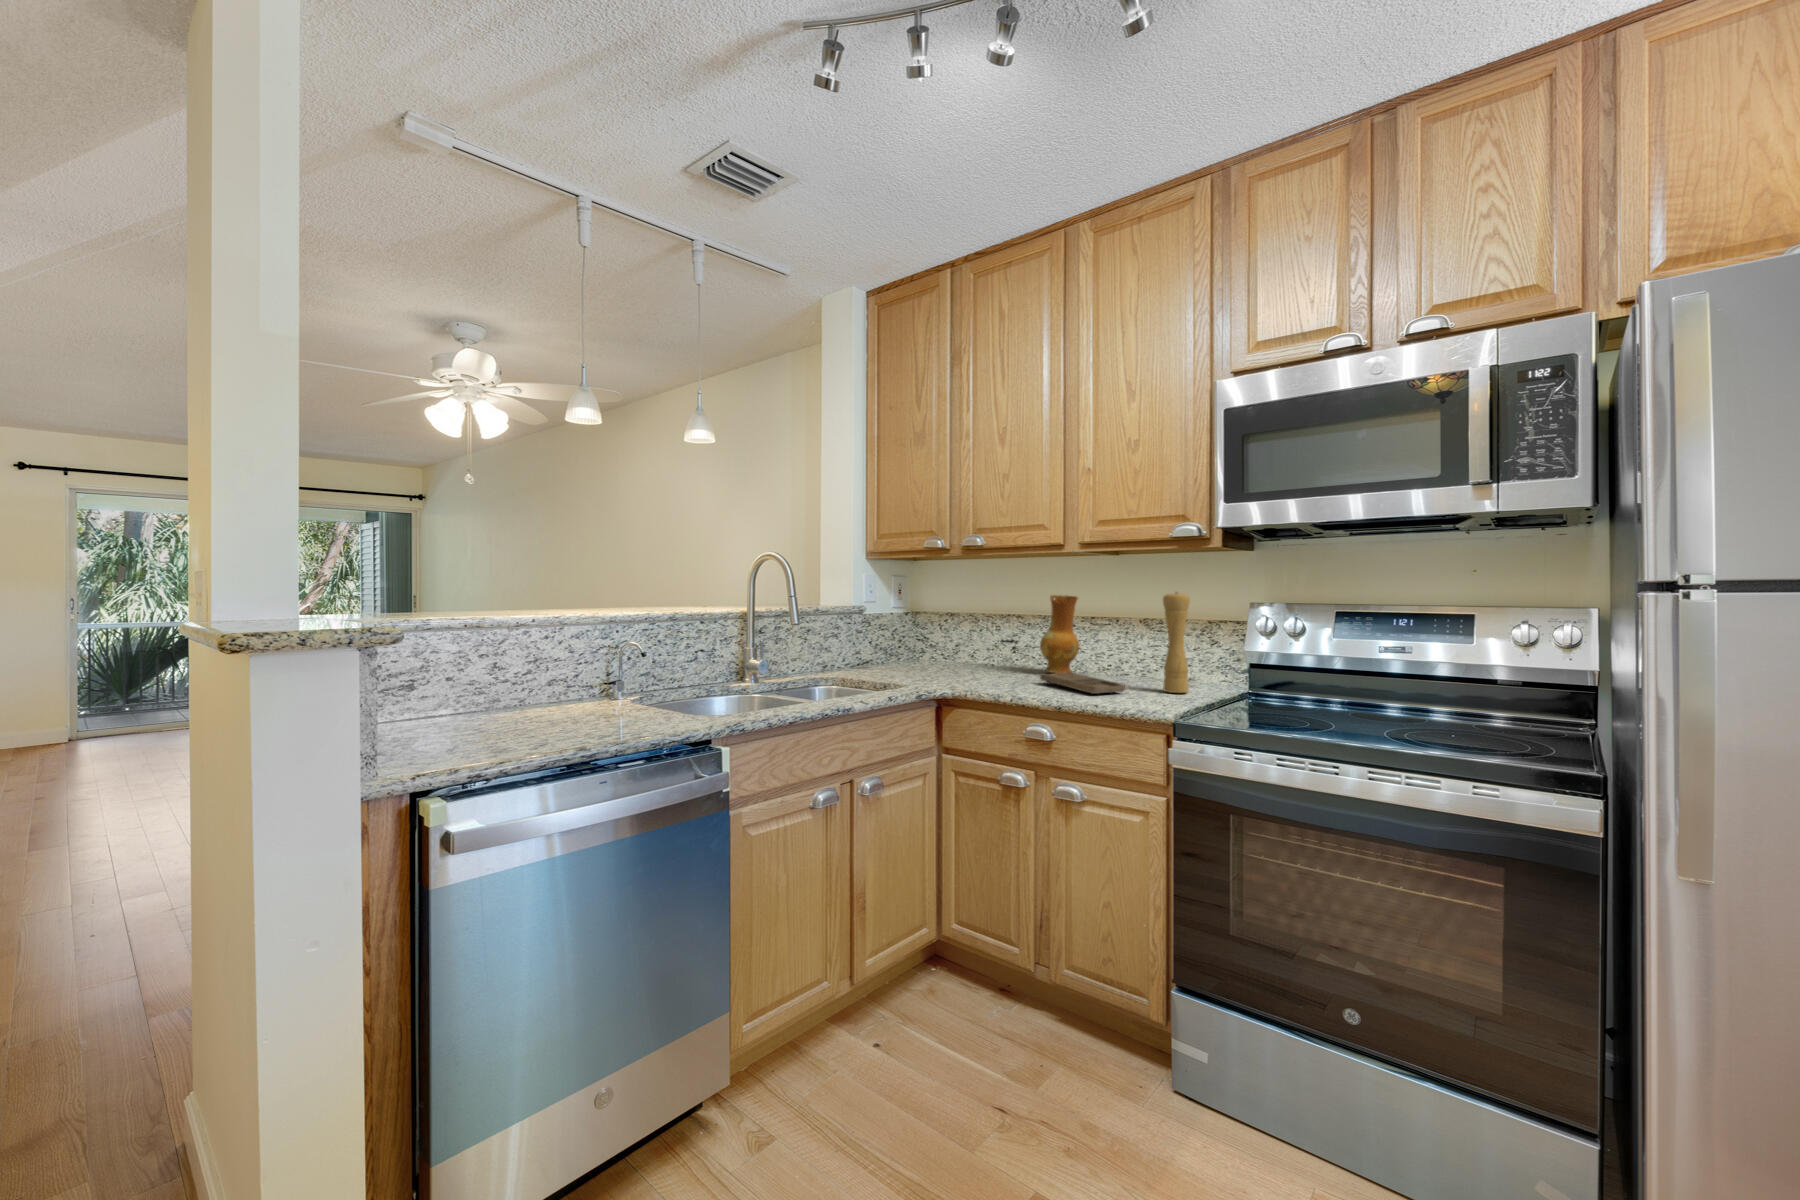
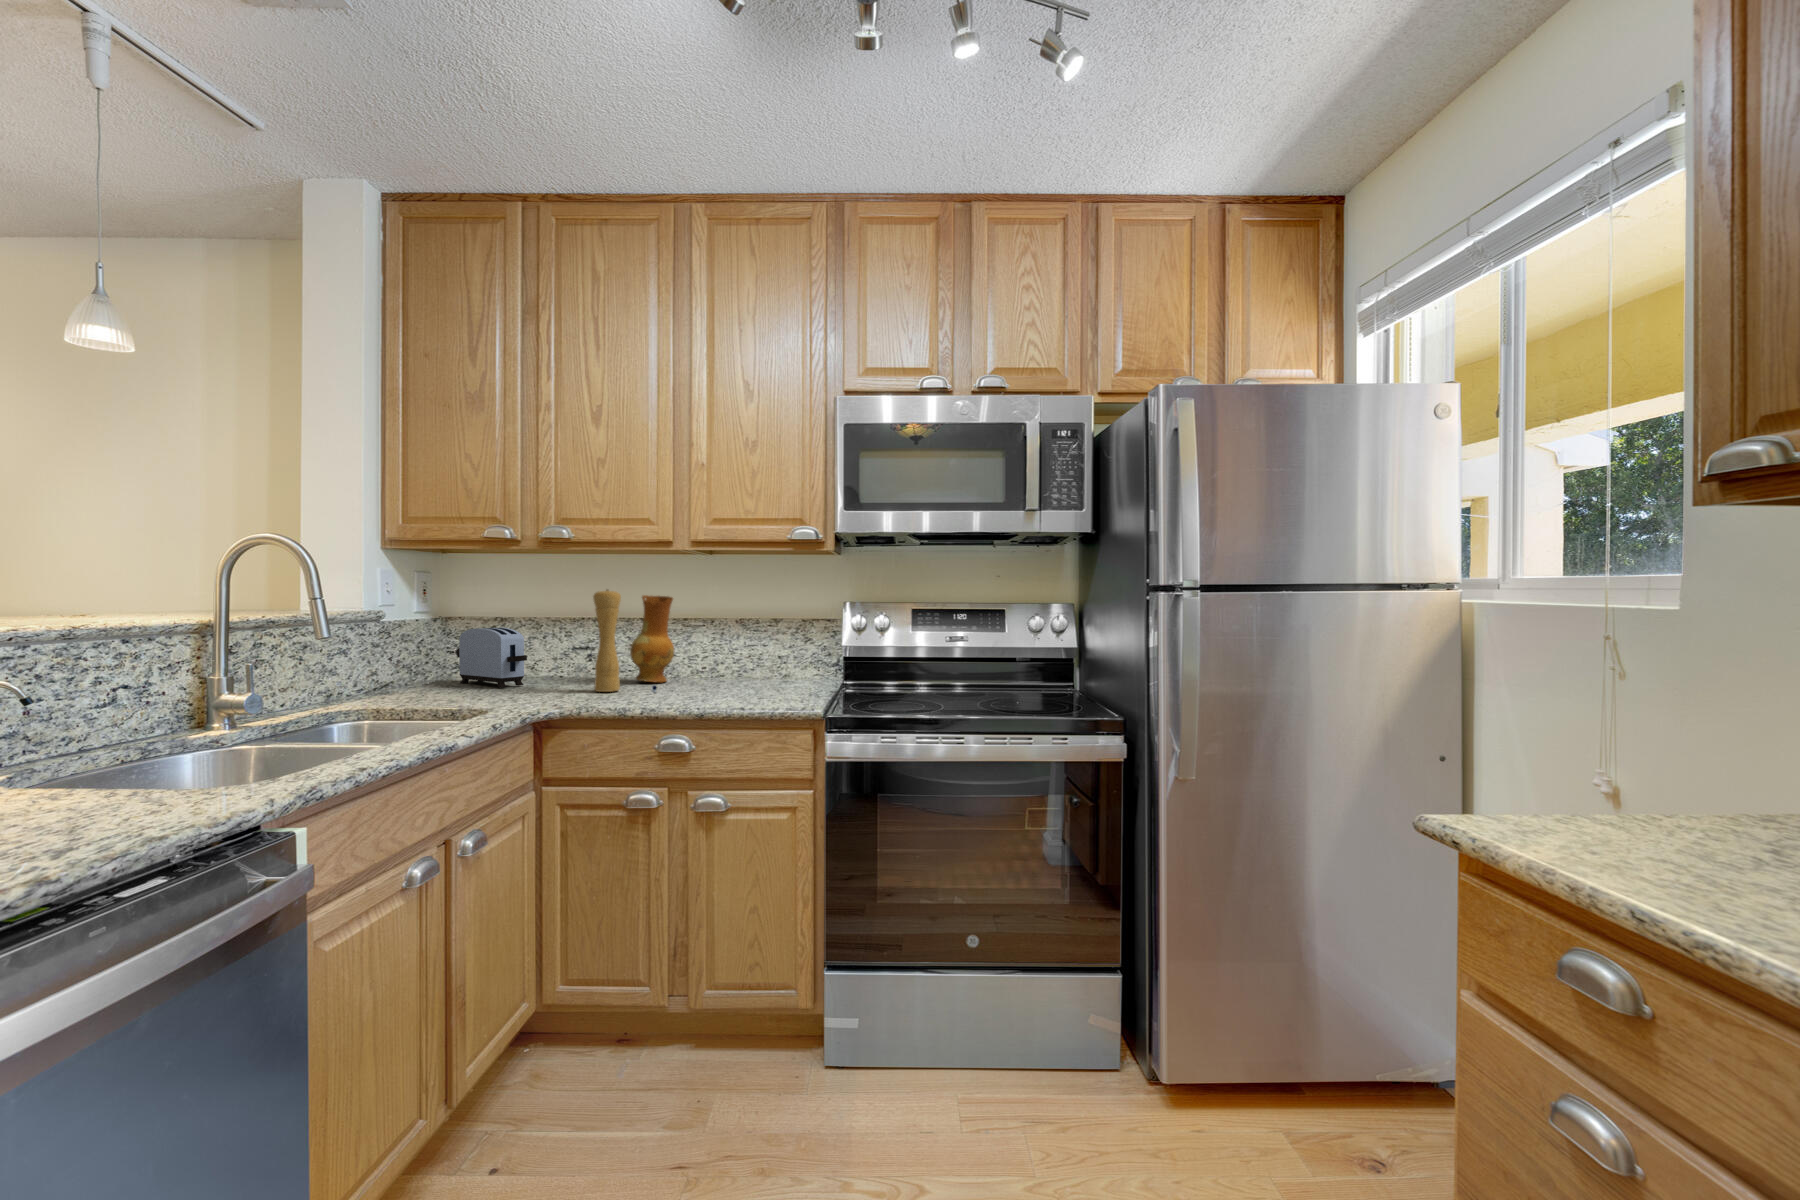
pepper mill: present [1163,592,1190,693] -> present [593,589,621,692]
toaster: none [918,621,957,669] -> present [456,628,527,687]
tray: present [1040,672,1125,694] -> none [648,679,746,699]

